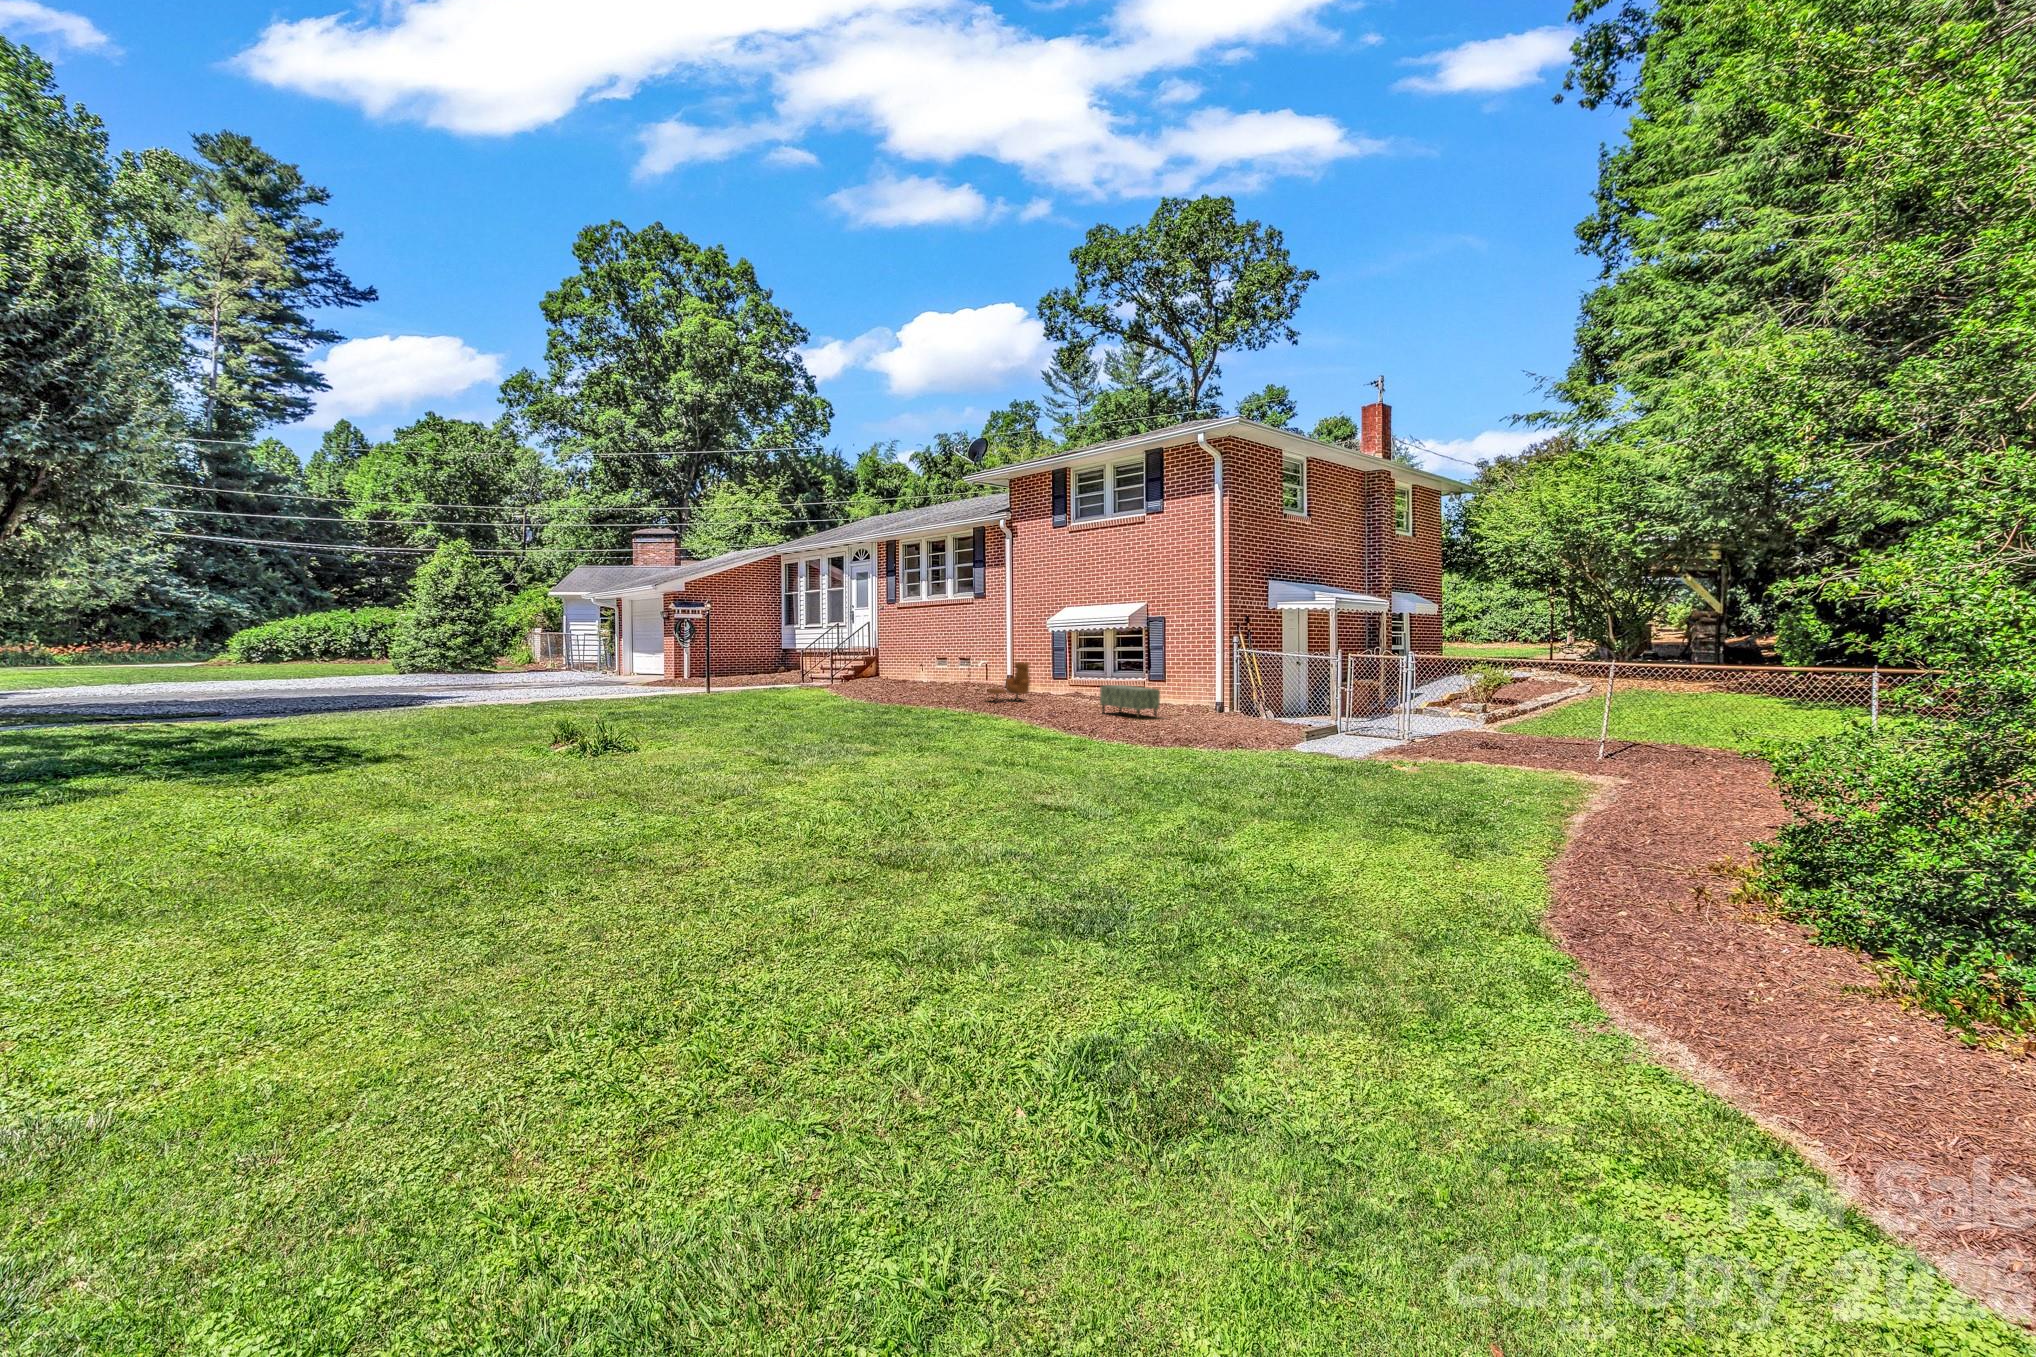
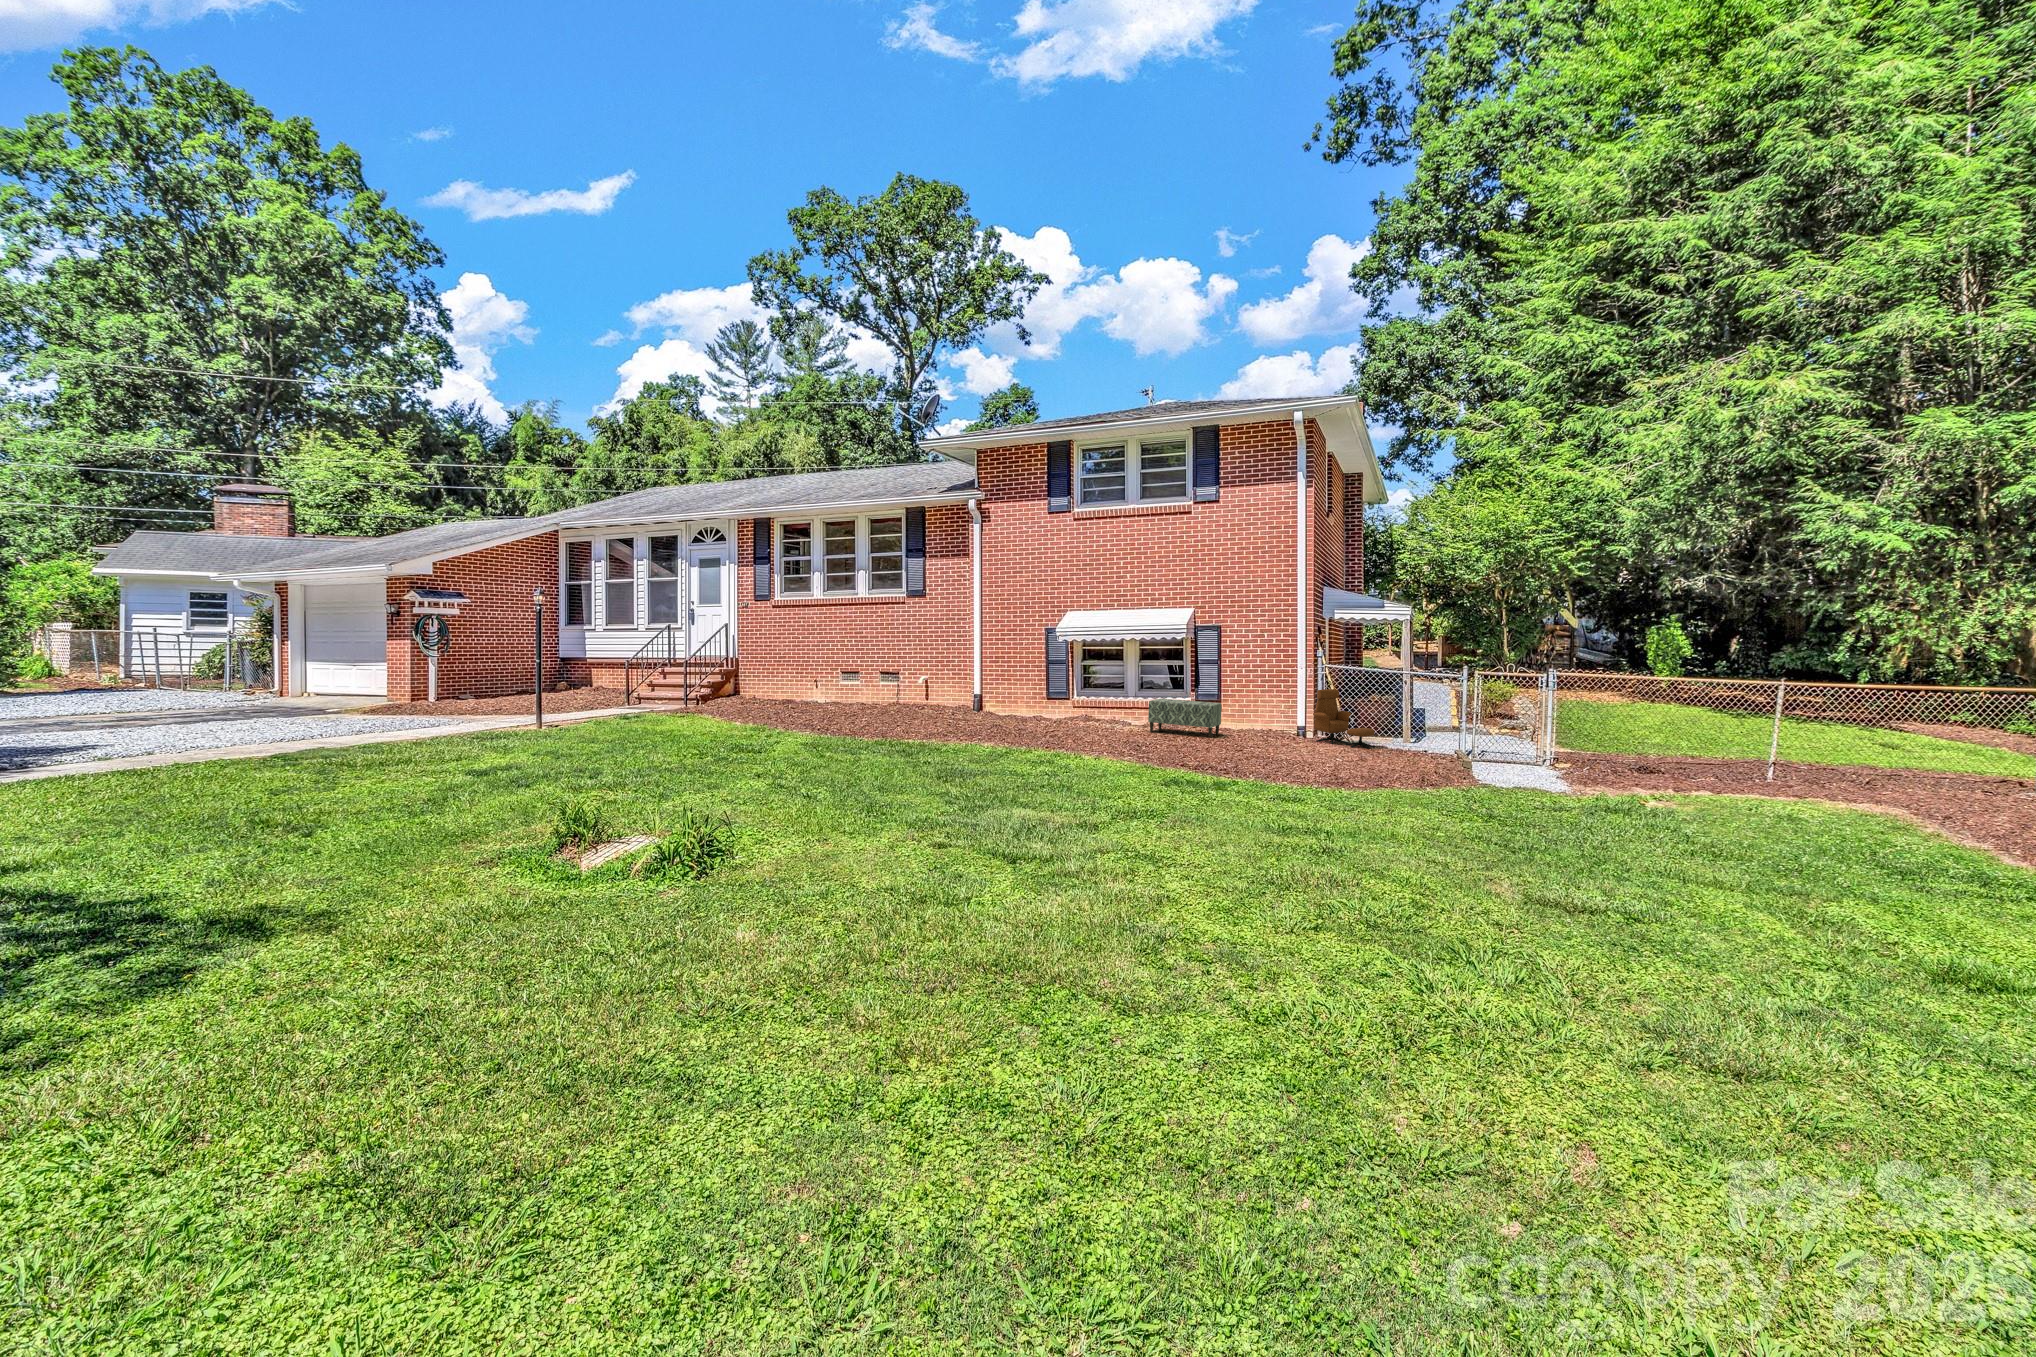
lounge chair: present [988,662,1030,702] -> present [1313,689,1375,749]

